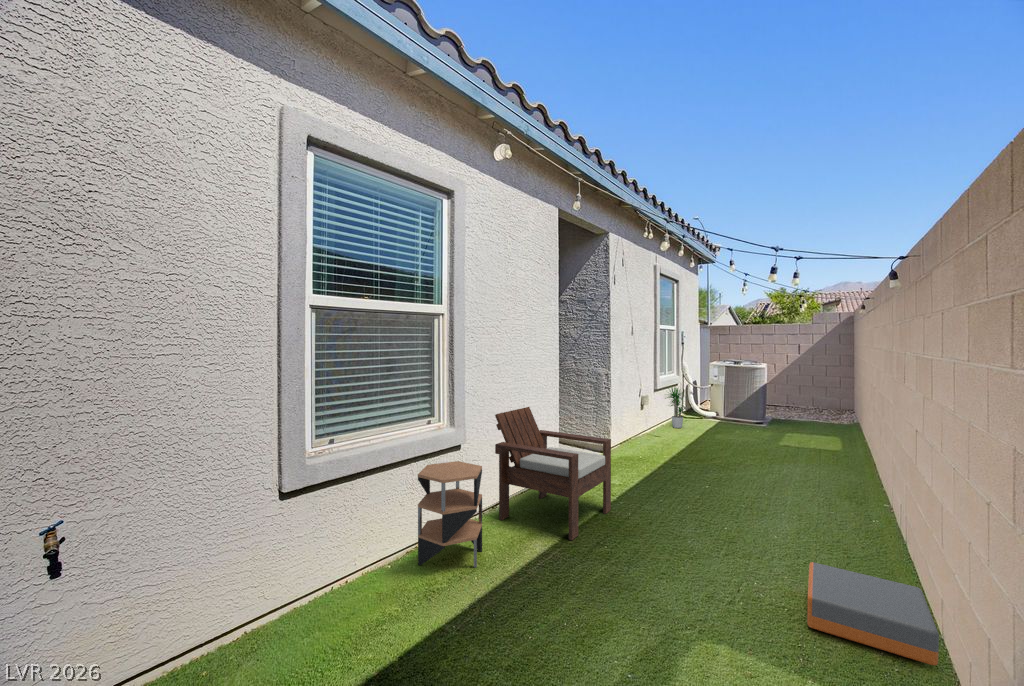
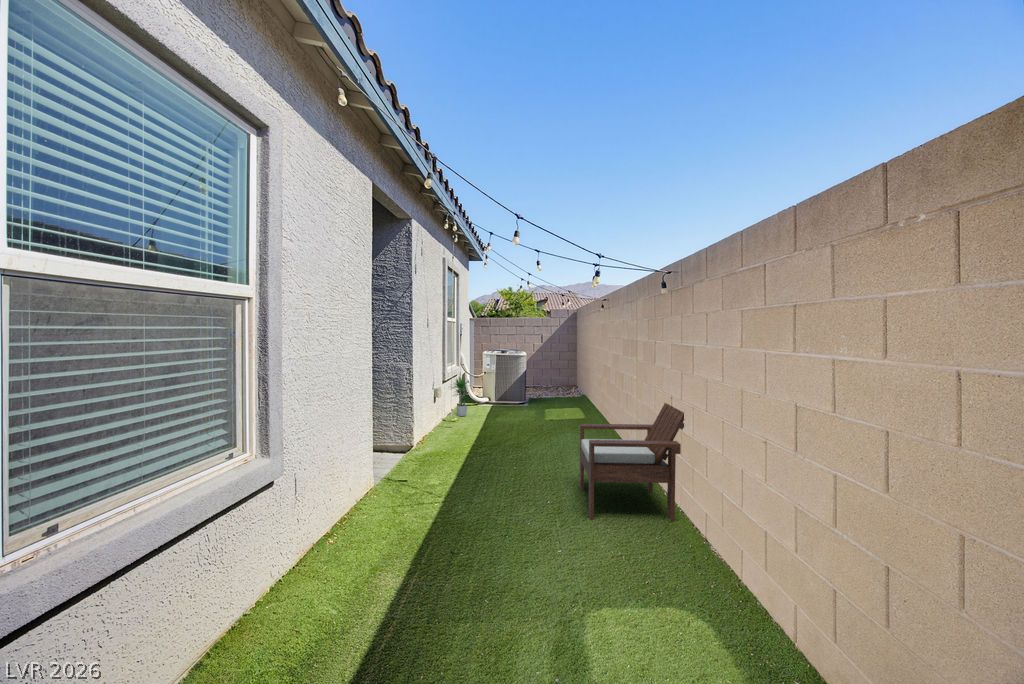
chair: present [495,407,611,540] -> present [580,403,684,521]
side table: present [418,461,482,567] -> none [229,501,326,666]
storage box: present [807,562,939,666] -> none [644,528,749,591]

